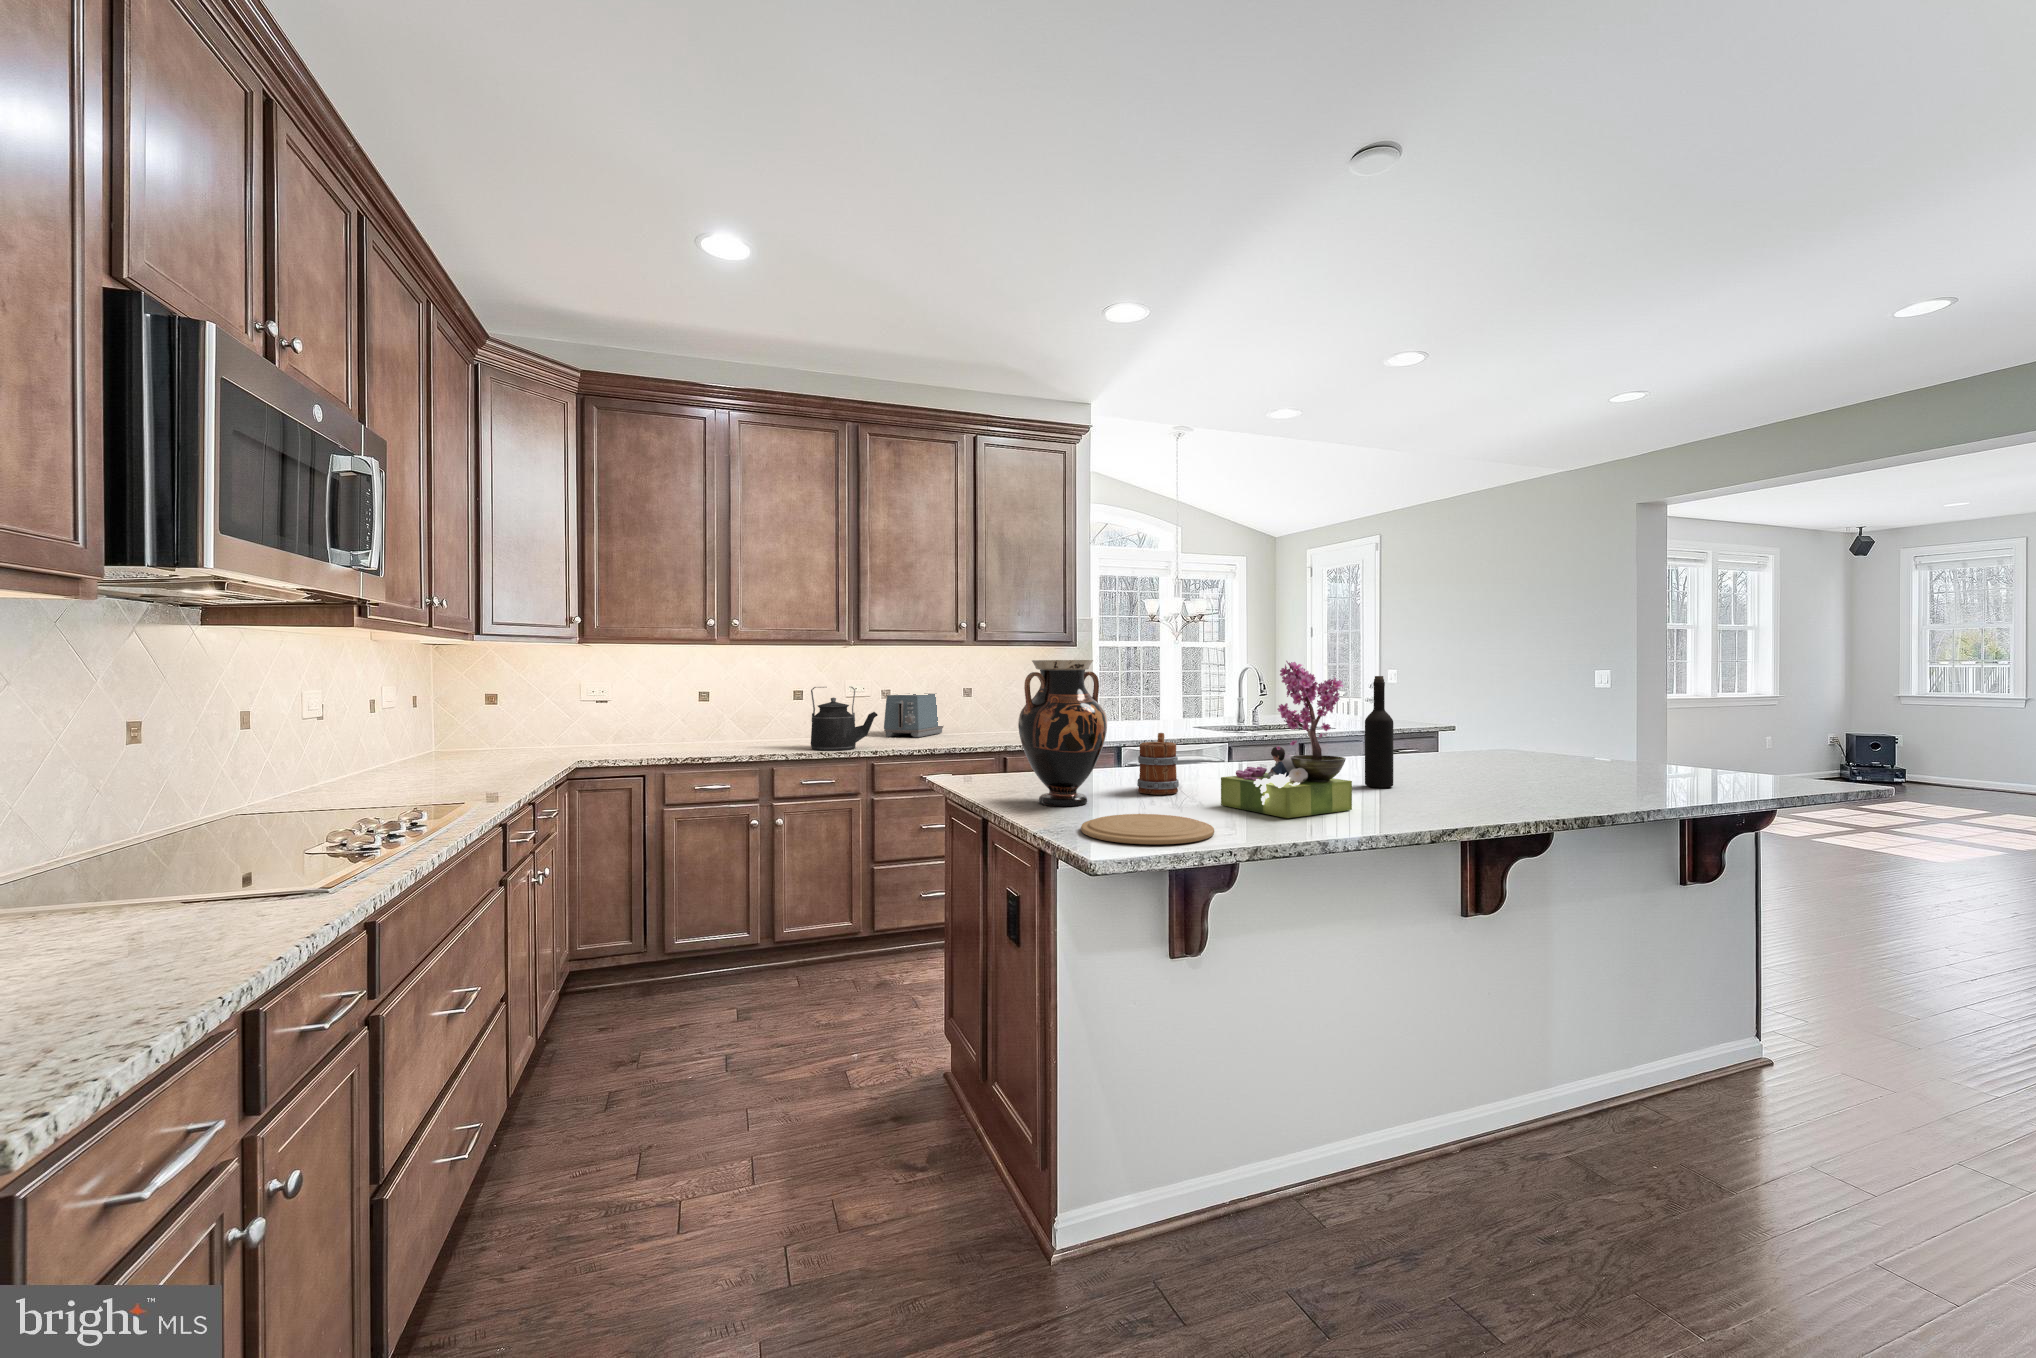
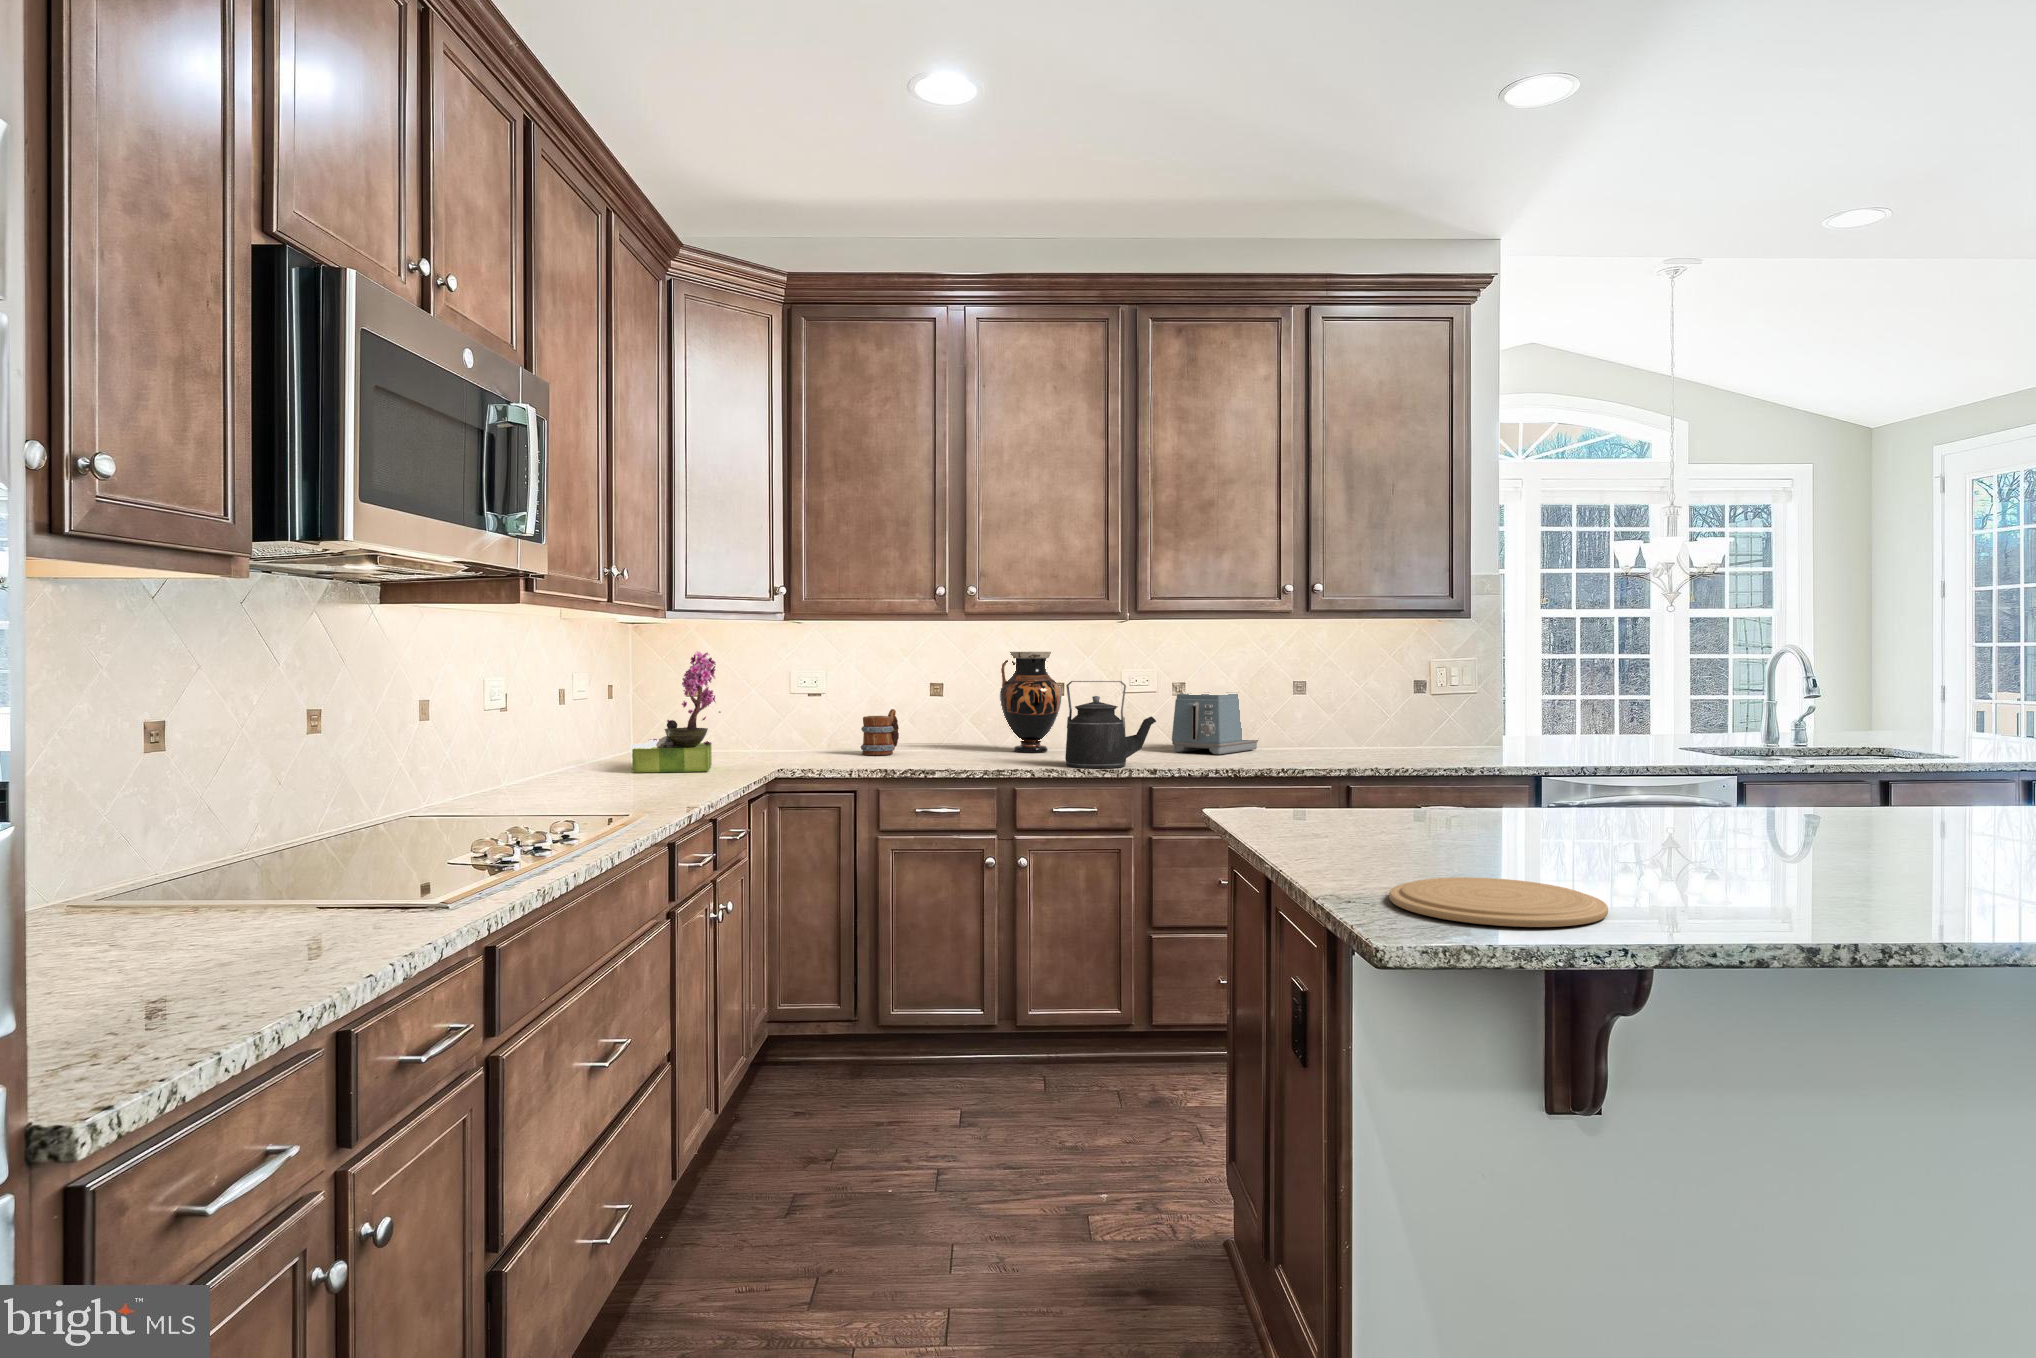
vase: present [1018,660,1107,806] -> present [1000,652,1062,752]
flower arrangement: present [1221,661,1352,818] -> present [630,651,721,773]
wine bottle: present [1365,676,1393,788] -> none [1930,671,1988,861]
mug: present [1137,733,1179,795] -> present [861,709,899,755]

